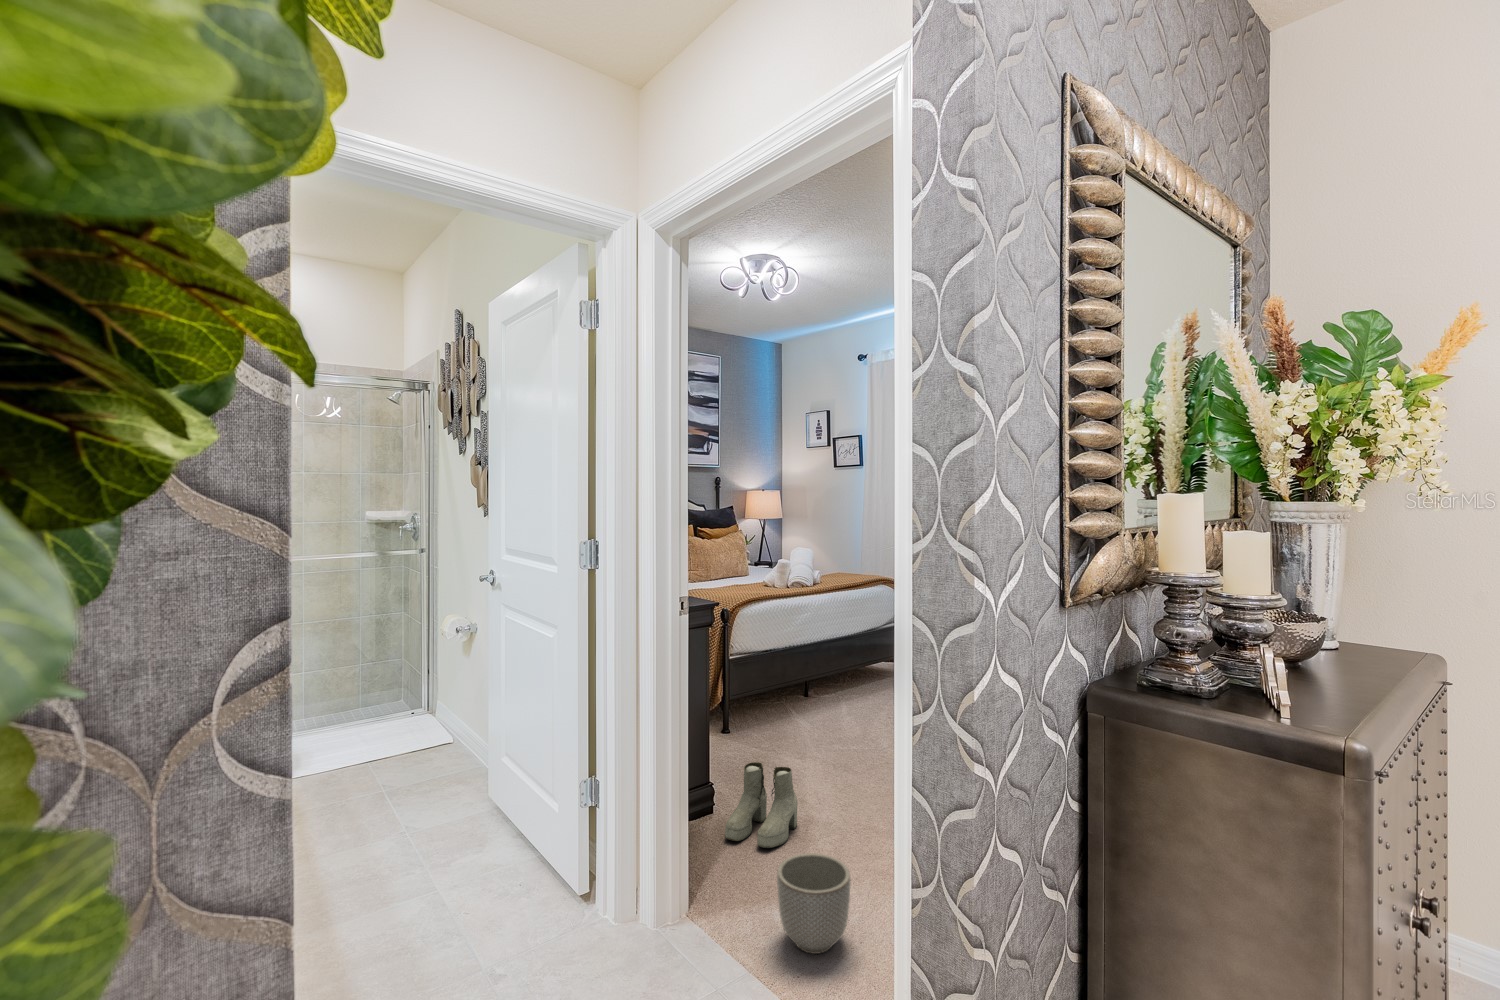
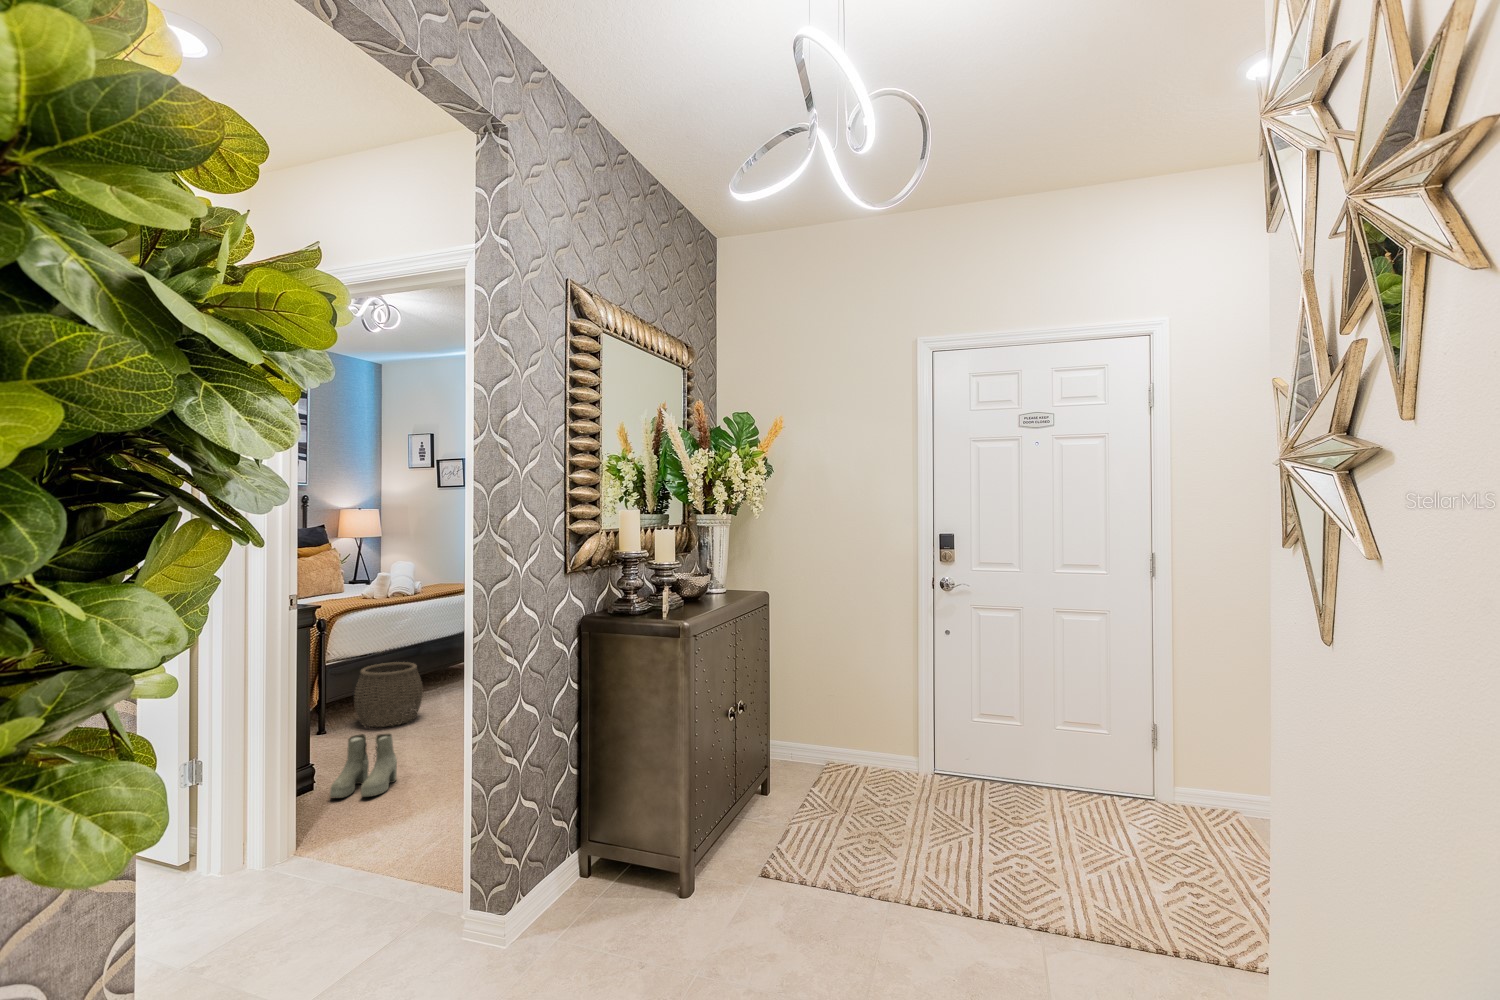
woven basket: none [755,663,825,739] -> present [354,662,423,727]
planter: present [777,853,851,954] -> none [381,777,440,845]

